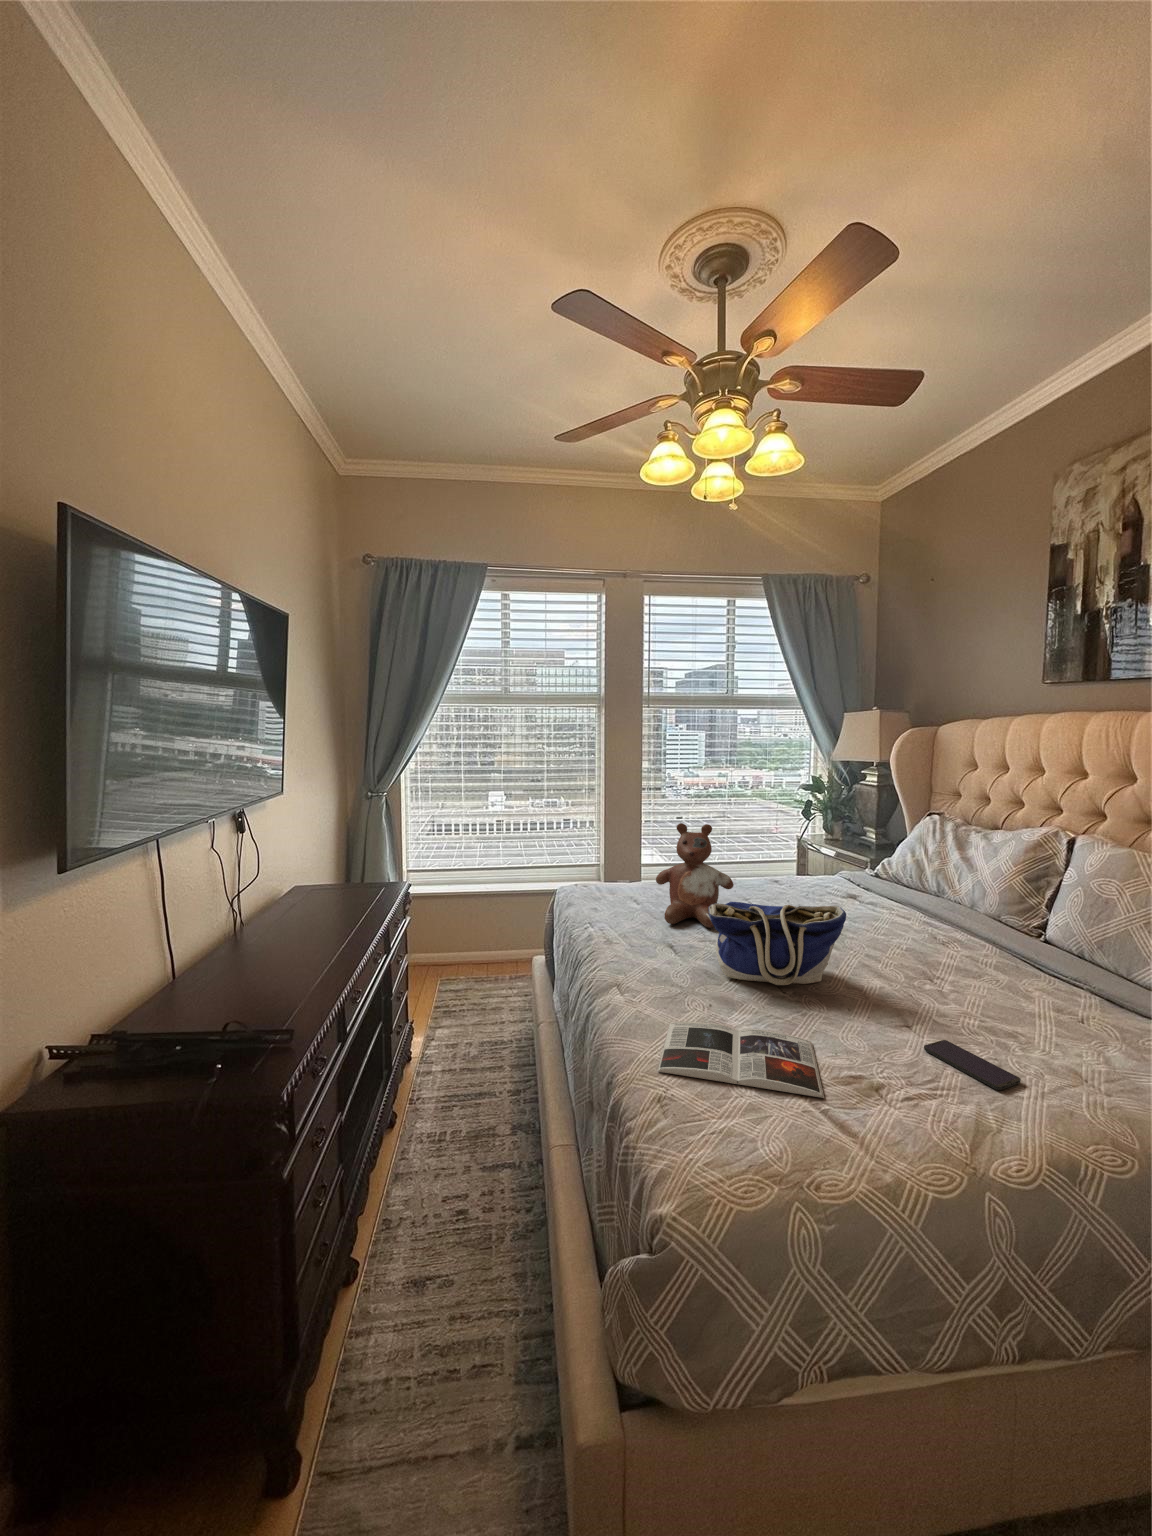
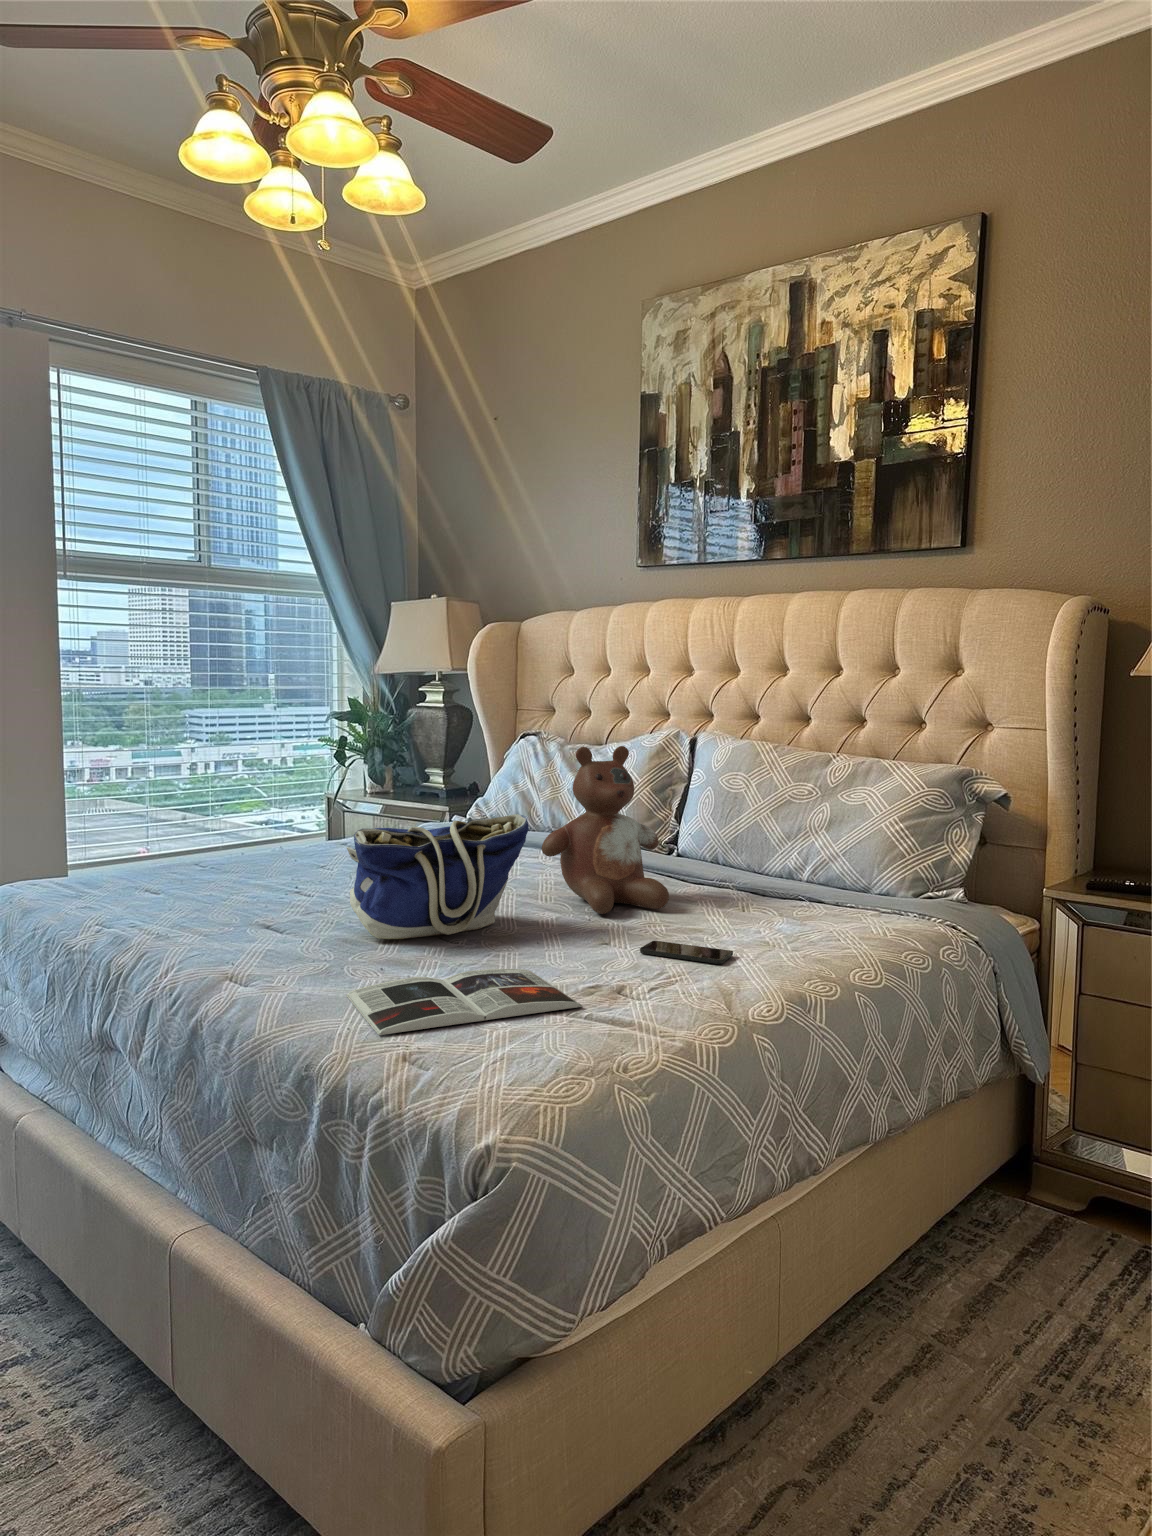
stuffed bear: present [656,823,734,928] -> present [542,746,669,914]

